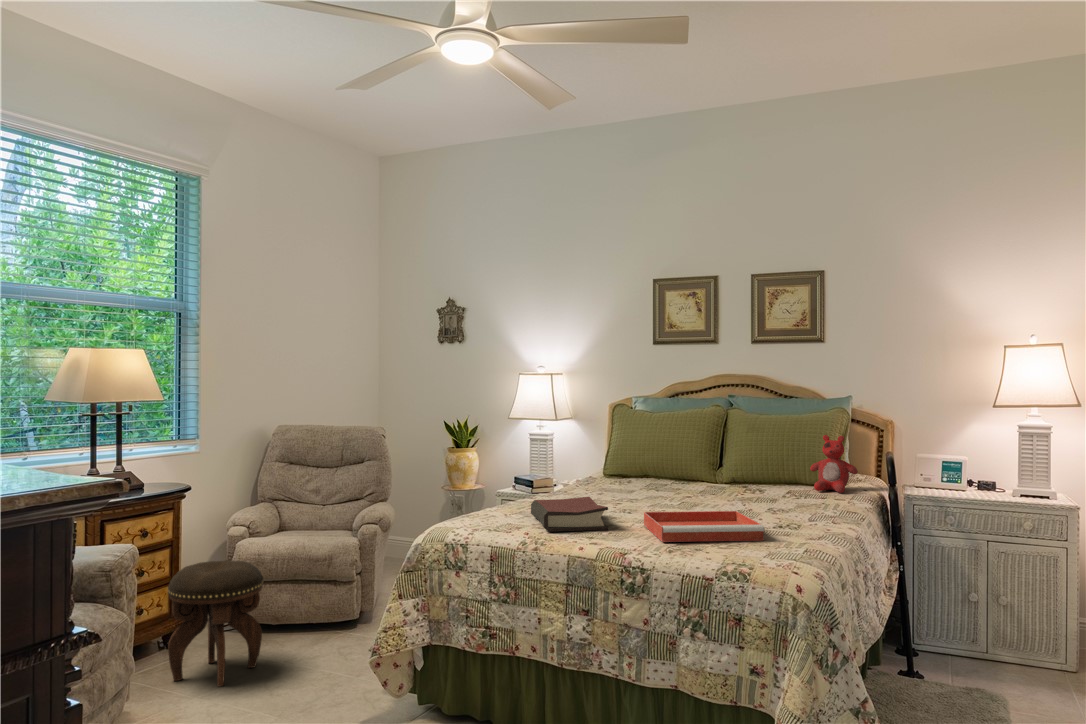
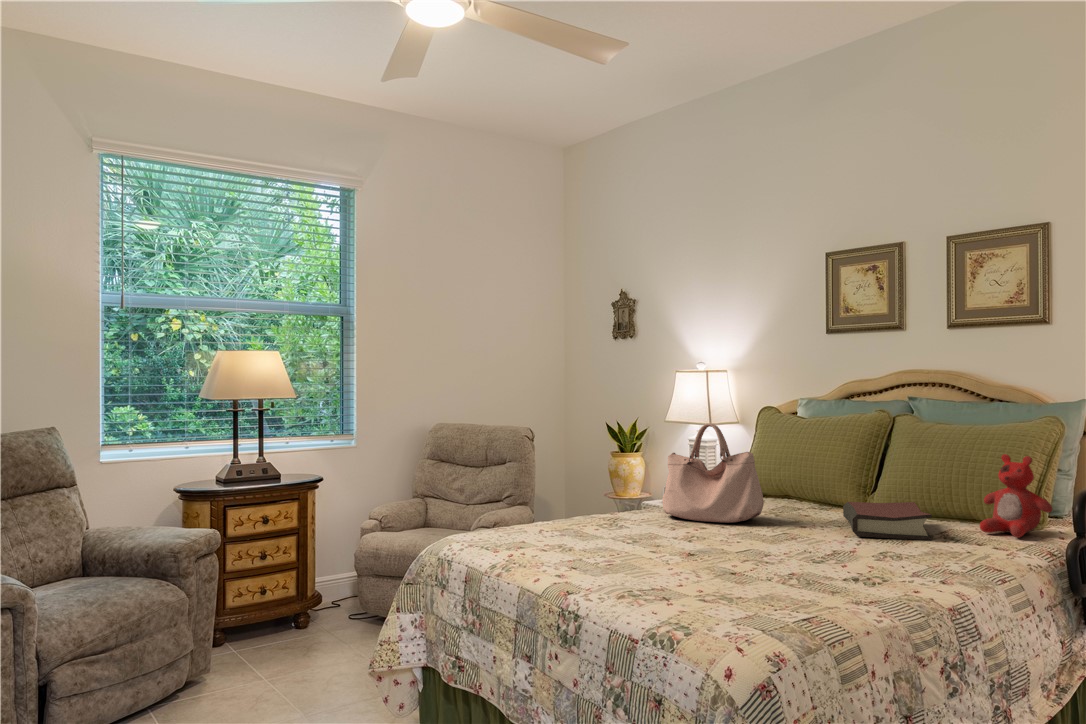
handbag: none [581,418,667,498] -> present [662,424,764,523]
hardback book: present [531,497,608,532] -> present [843,502,932,540]
tray: present [644,511,764,542] -> none [635,542,781,596]
footstool: present [168,560,264,687] -> none [261,552,349,674]

